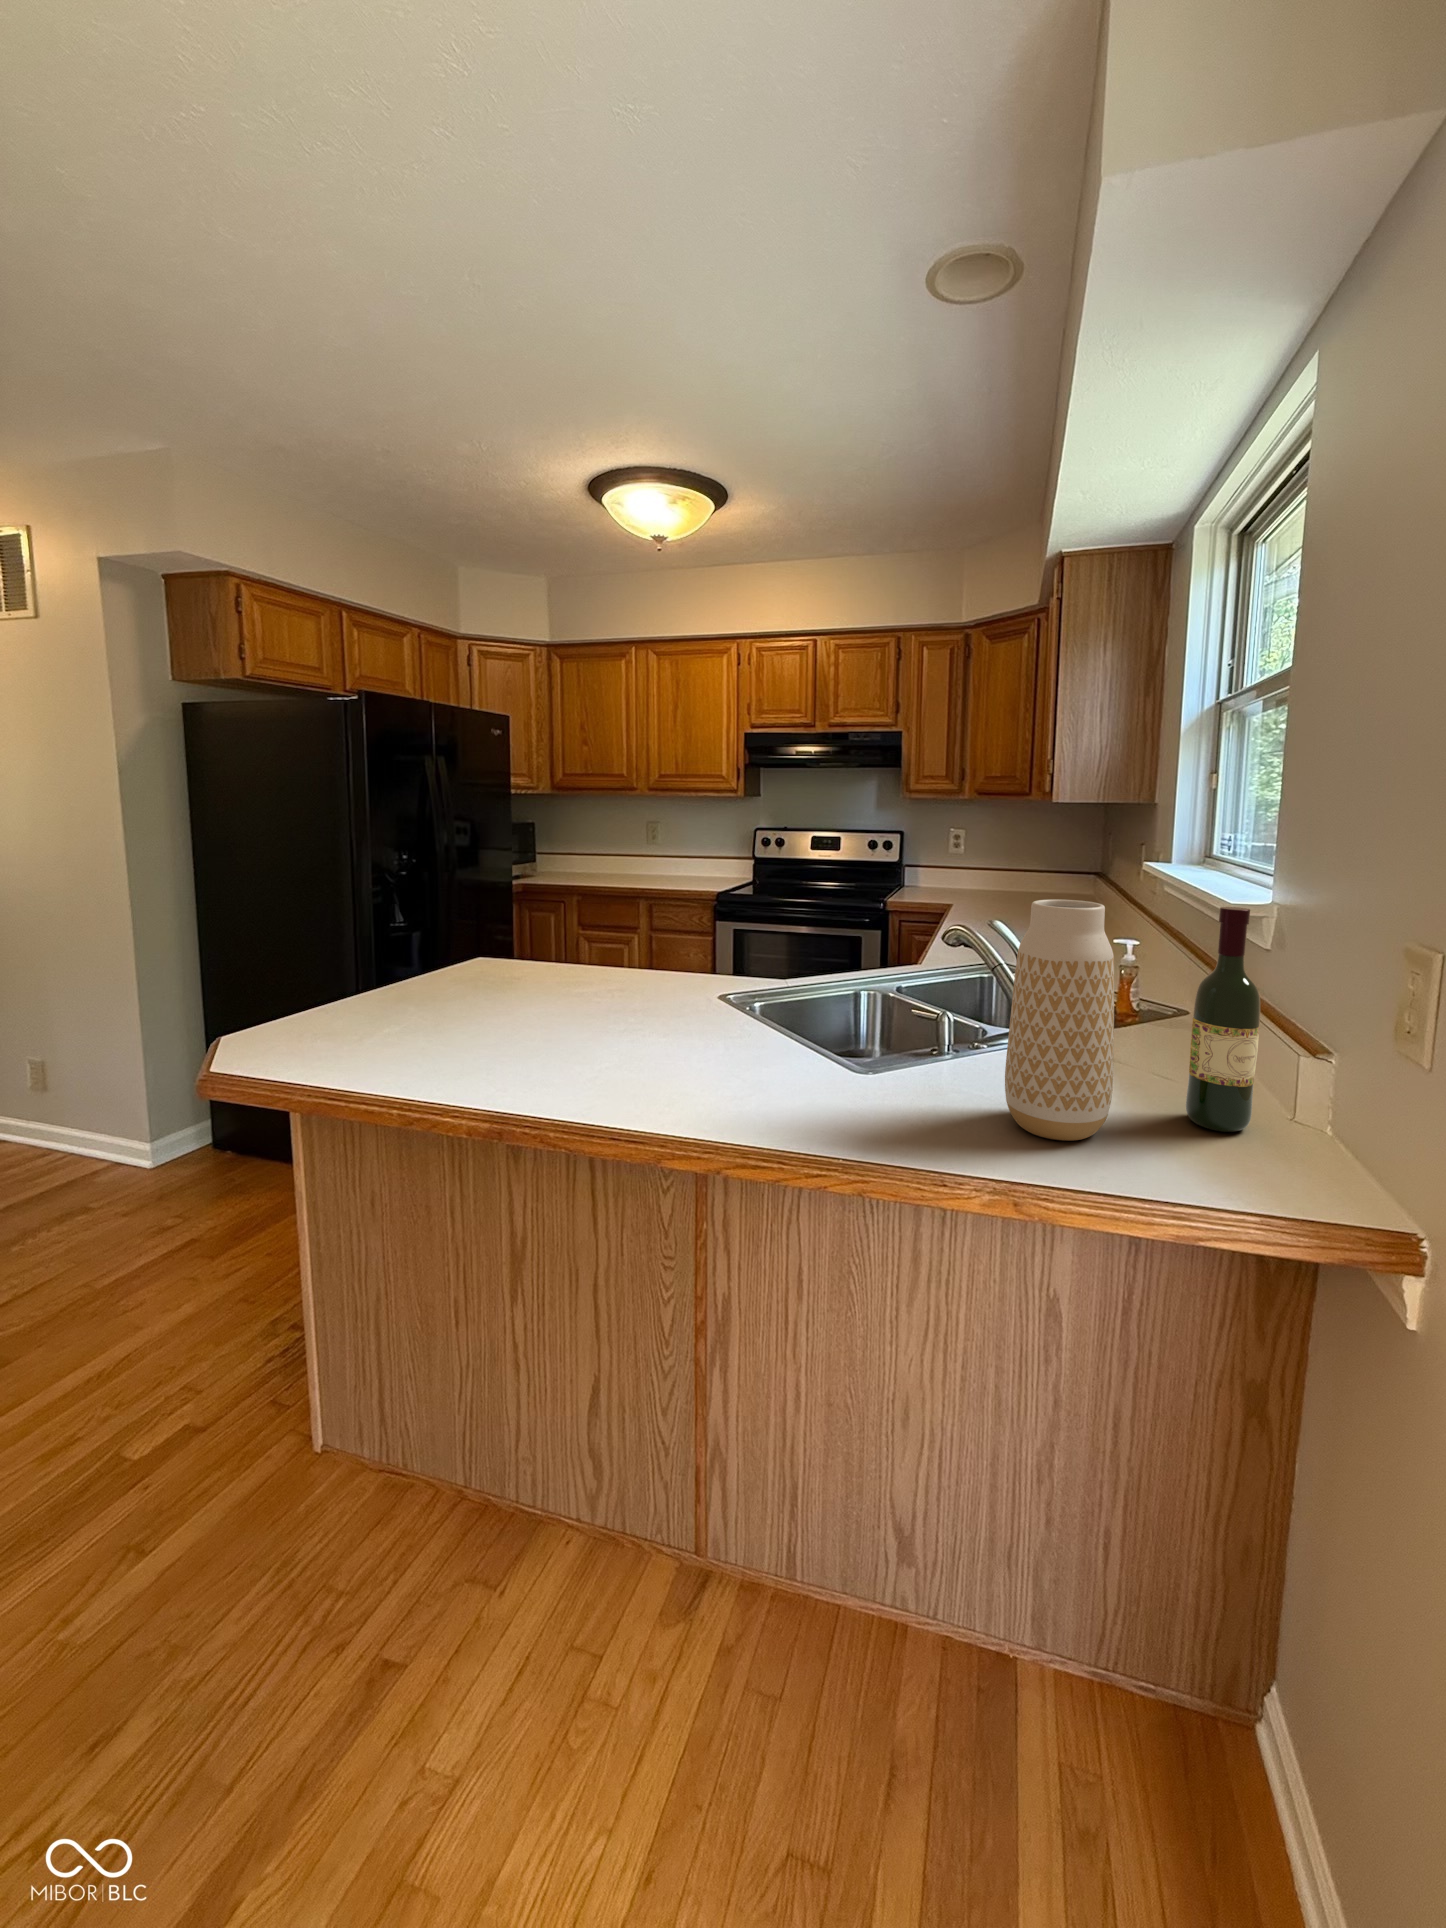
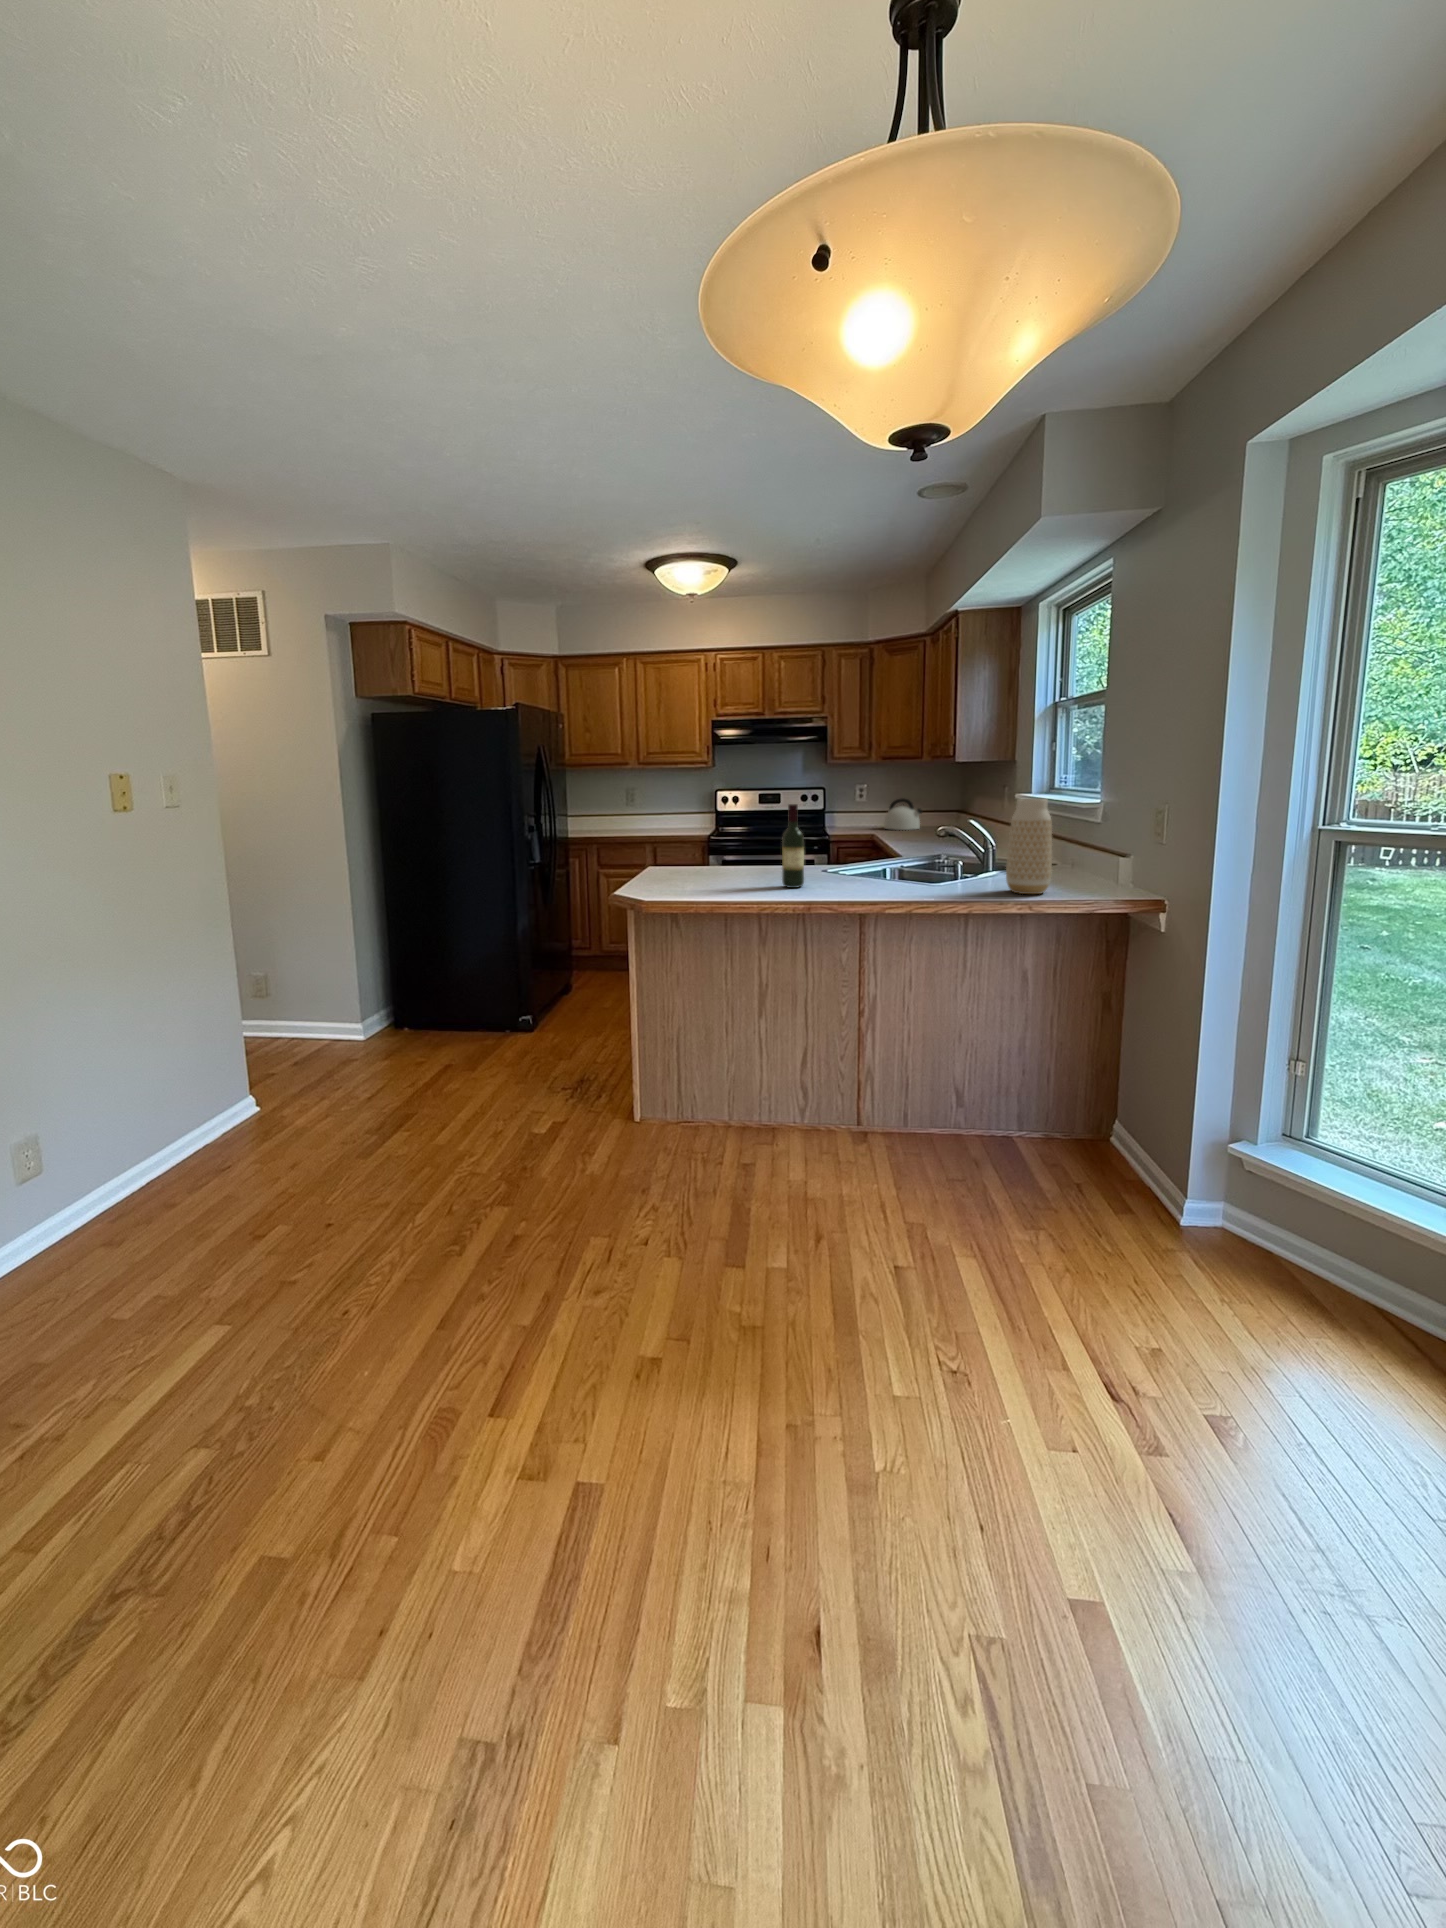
kettle: none [978,855,1035,902] -> present [884,799,922,830]
wine bottle: present [1186,907,1260,1132] -> present [782,804,804,888]

